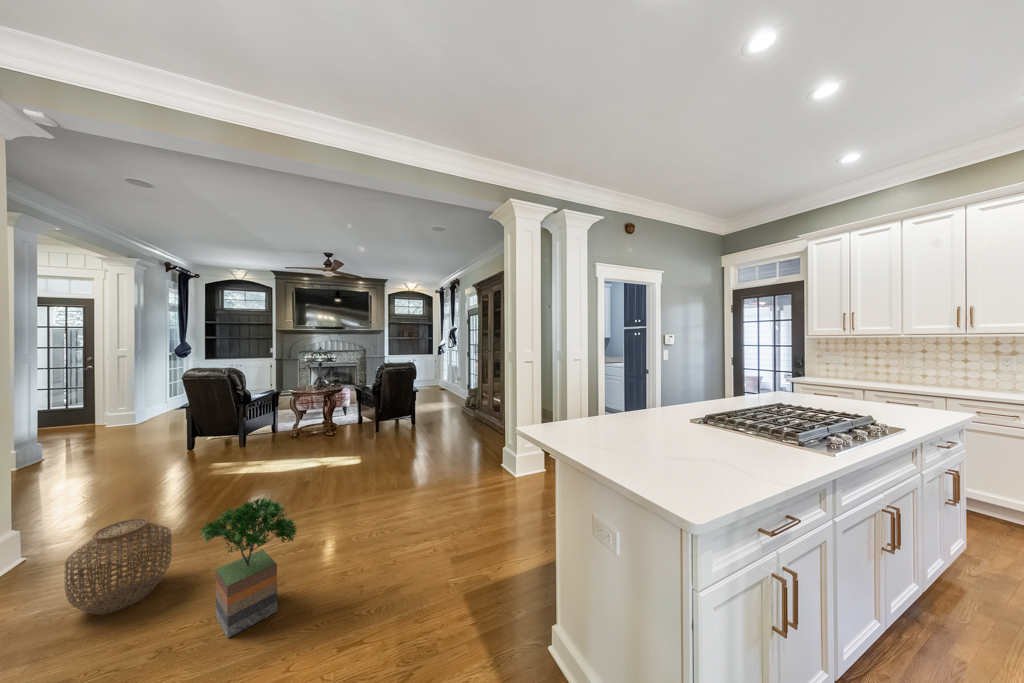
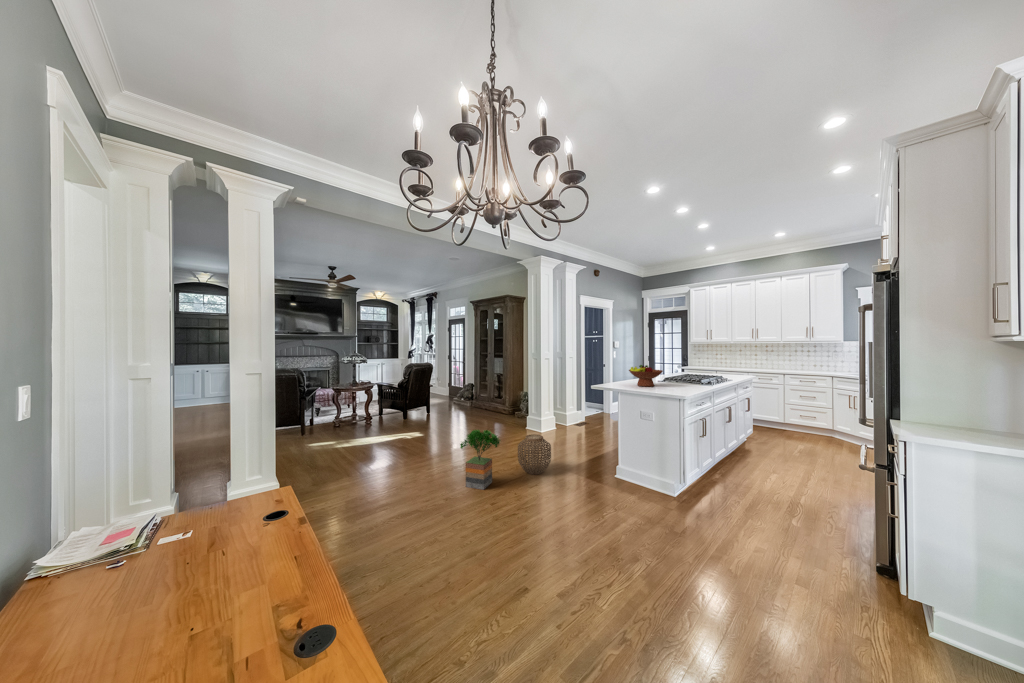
fruit bowl: none [579,384,665,443] -> present [629,365,663,387]
woven basket: present [65,518,172,615] -> present [518,434,551,474]

